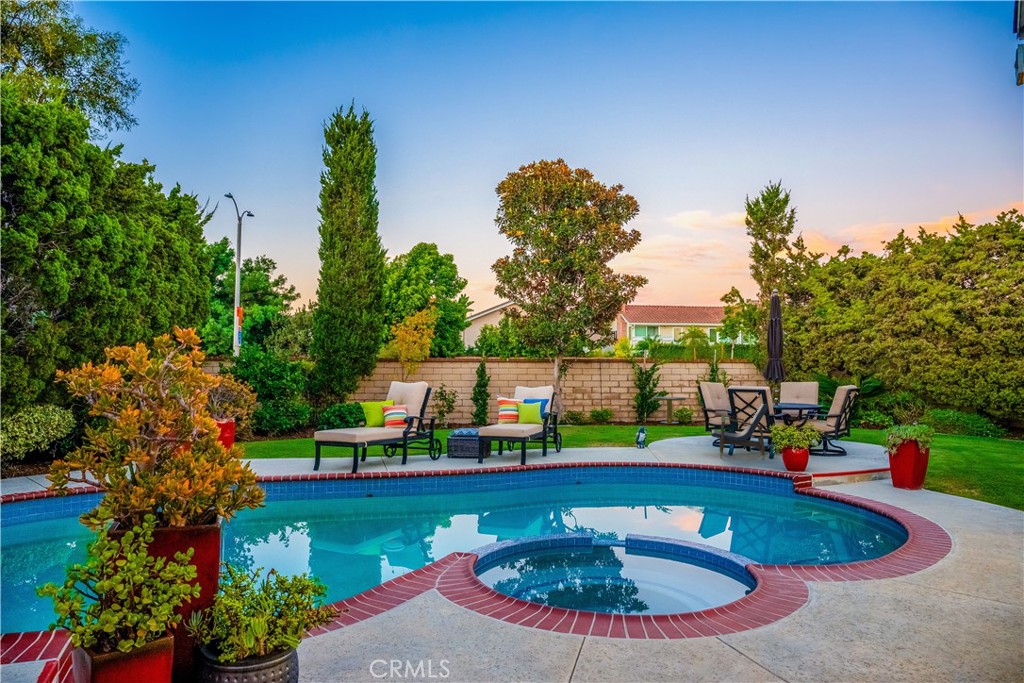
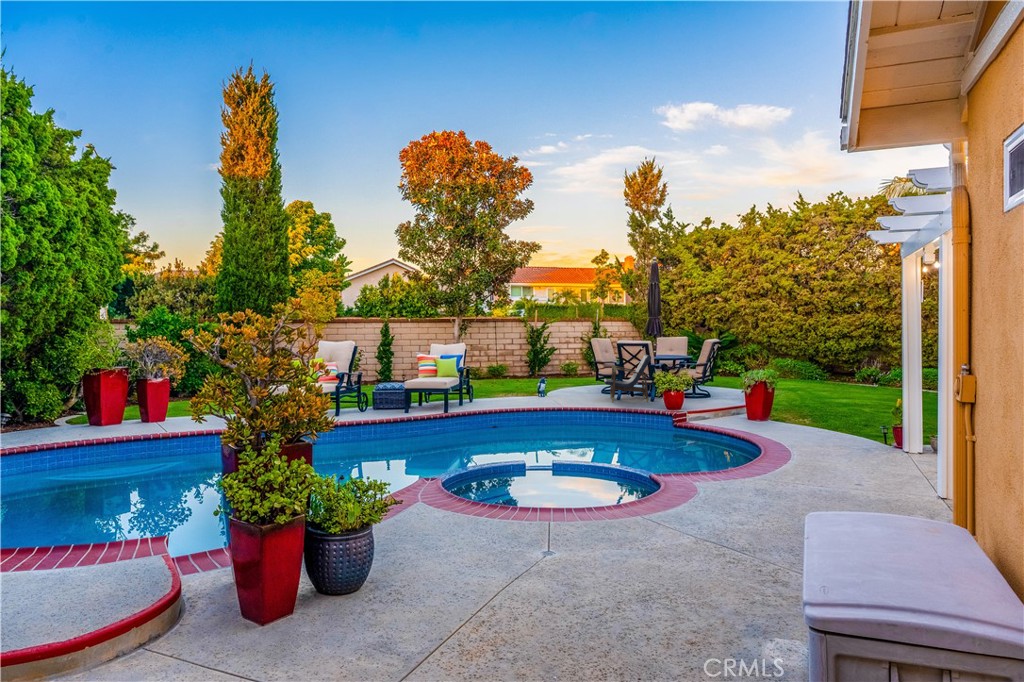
side table: present [653,397,686,424] -> none [546,353,575,377]

